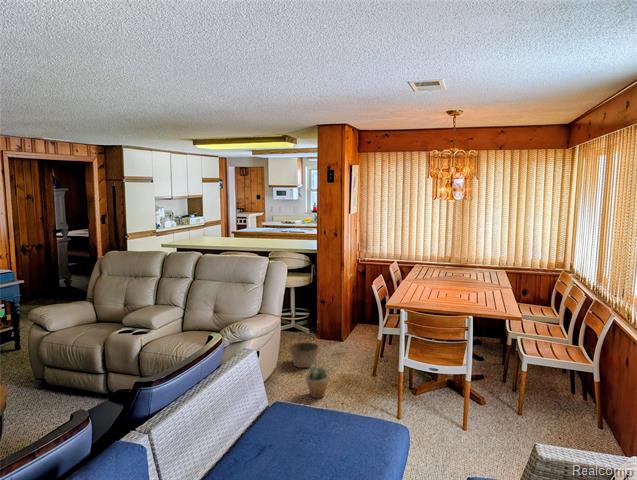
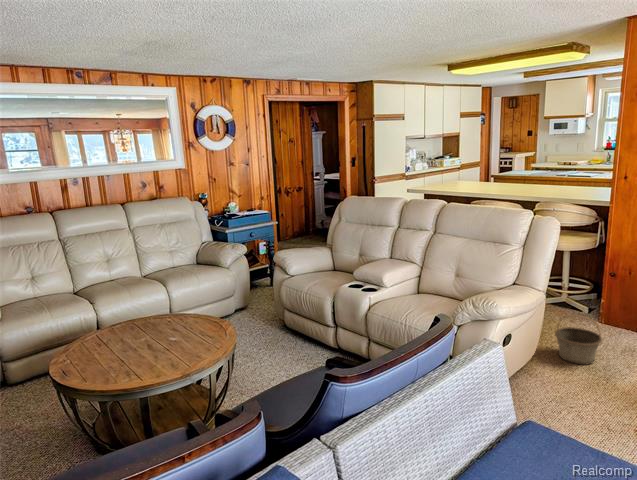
potted plant: present [306,365,329,398] -> none [577,367,615,415]

